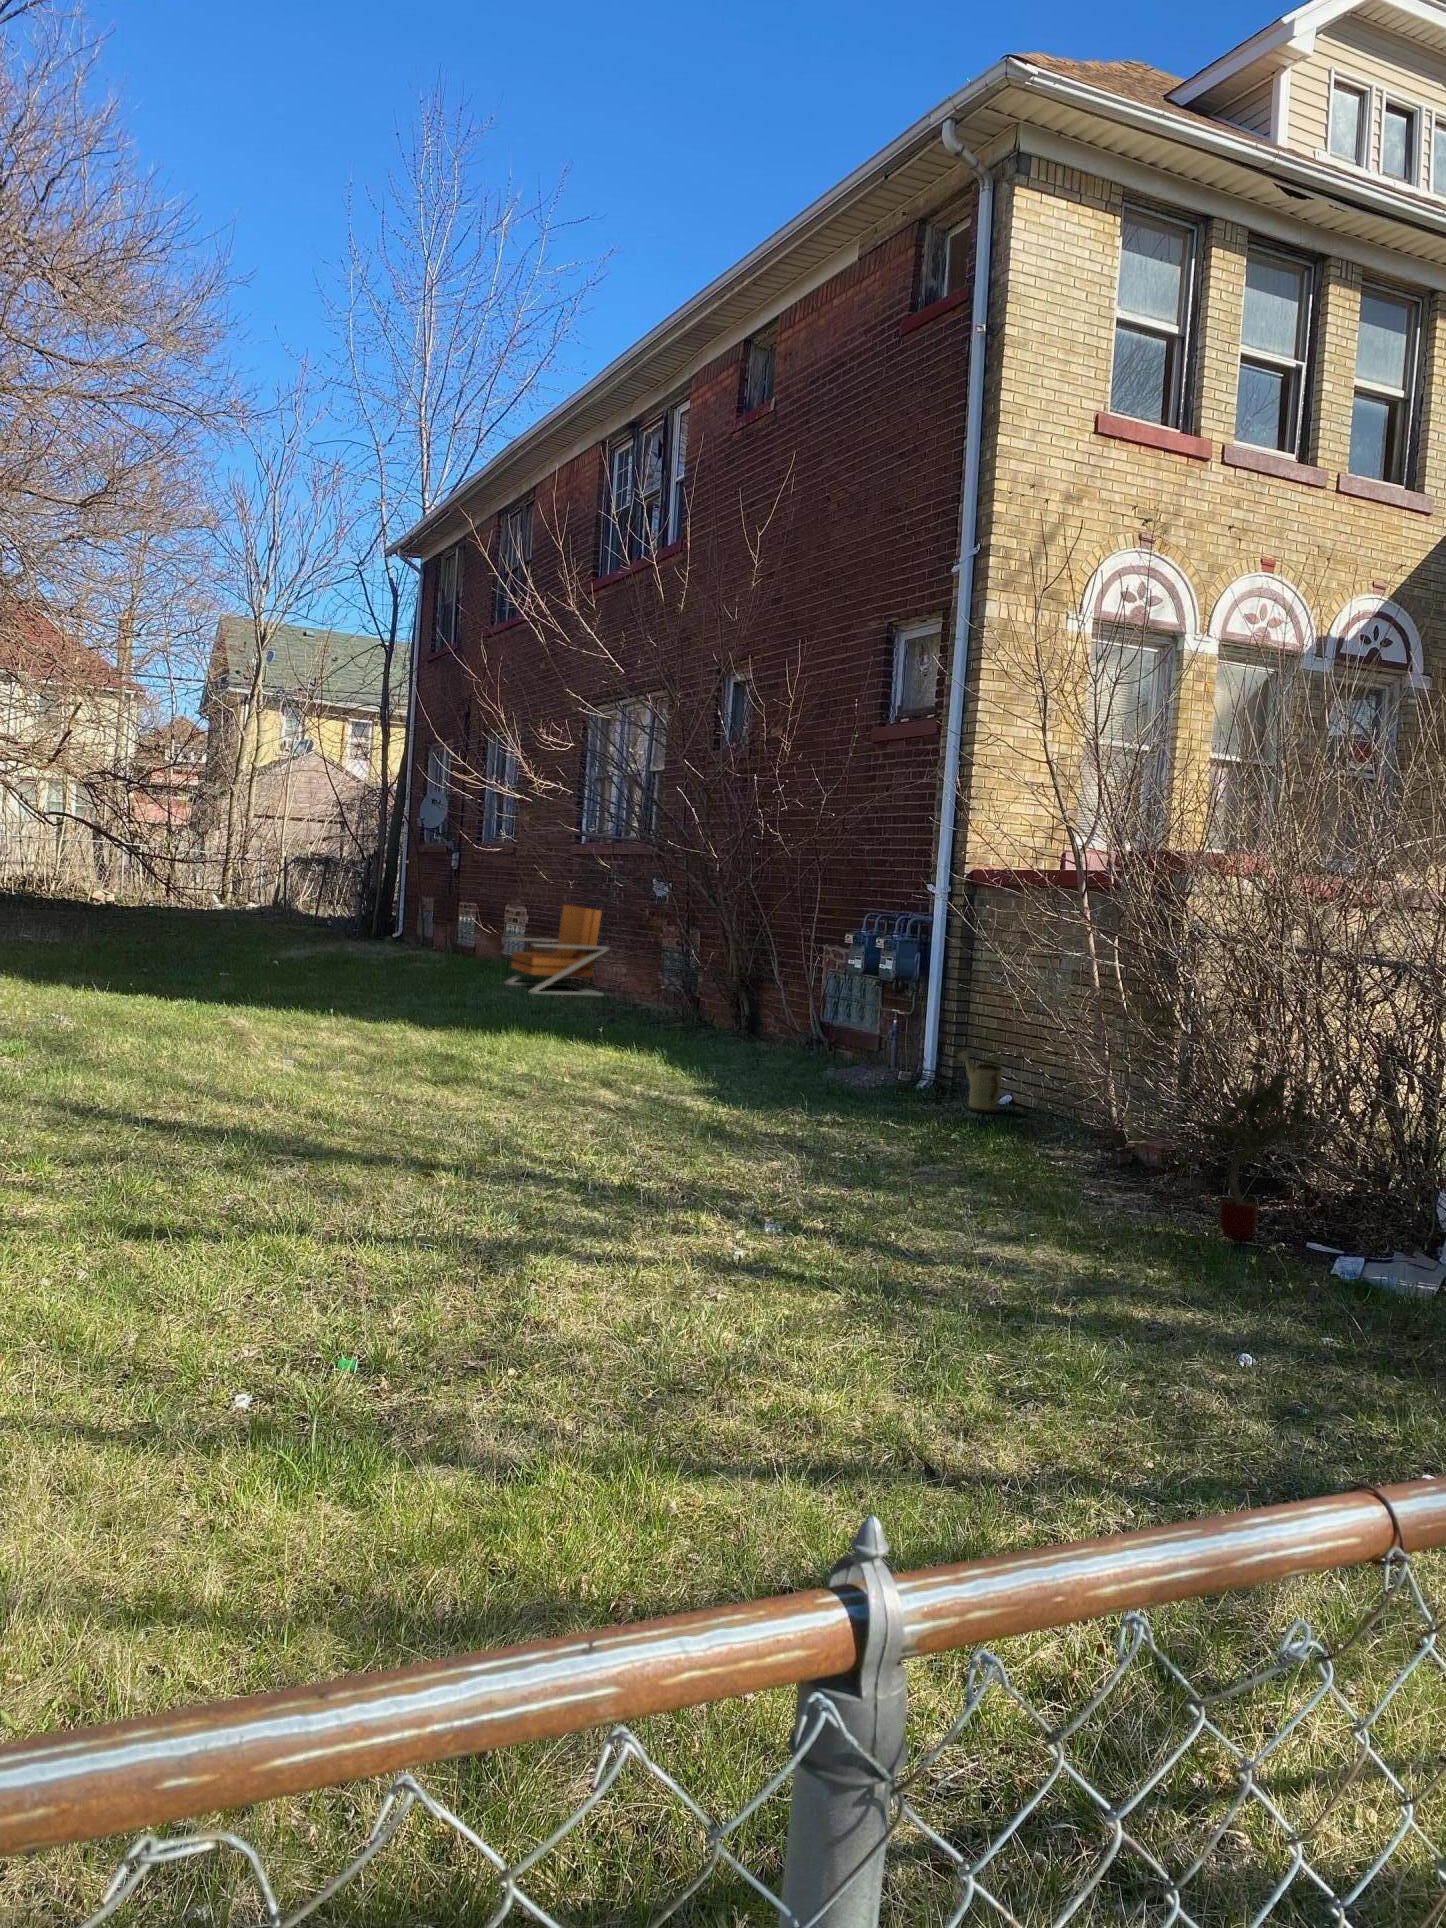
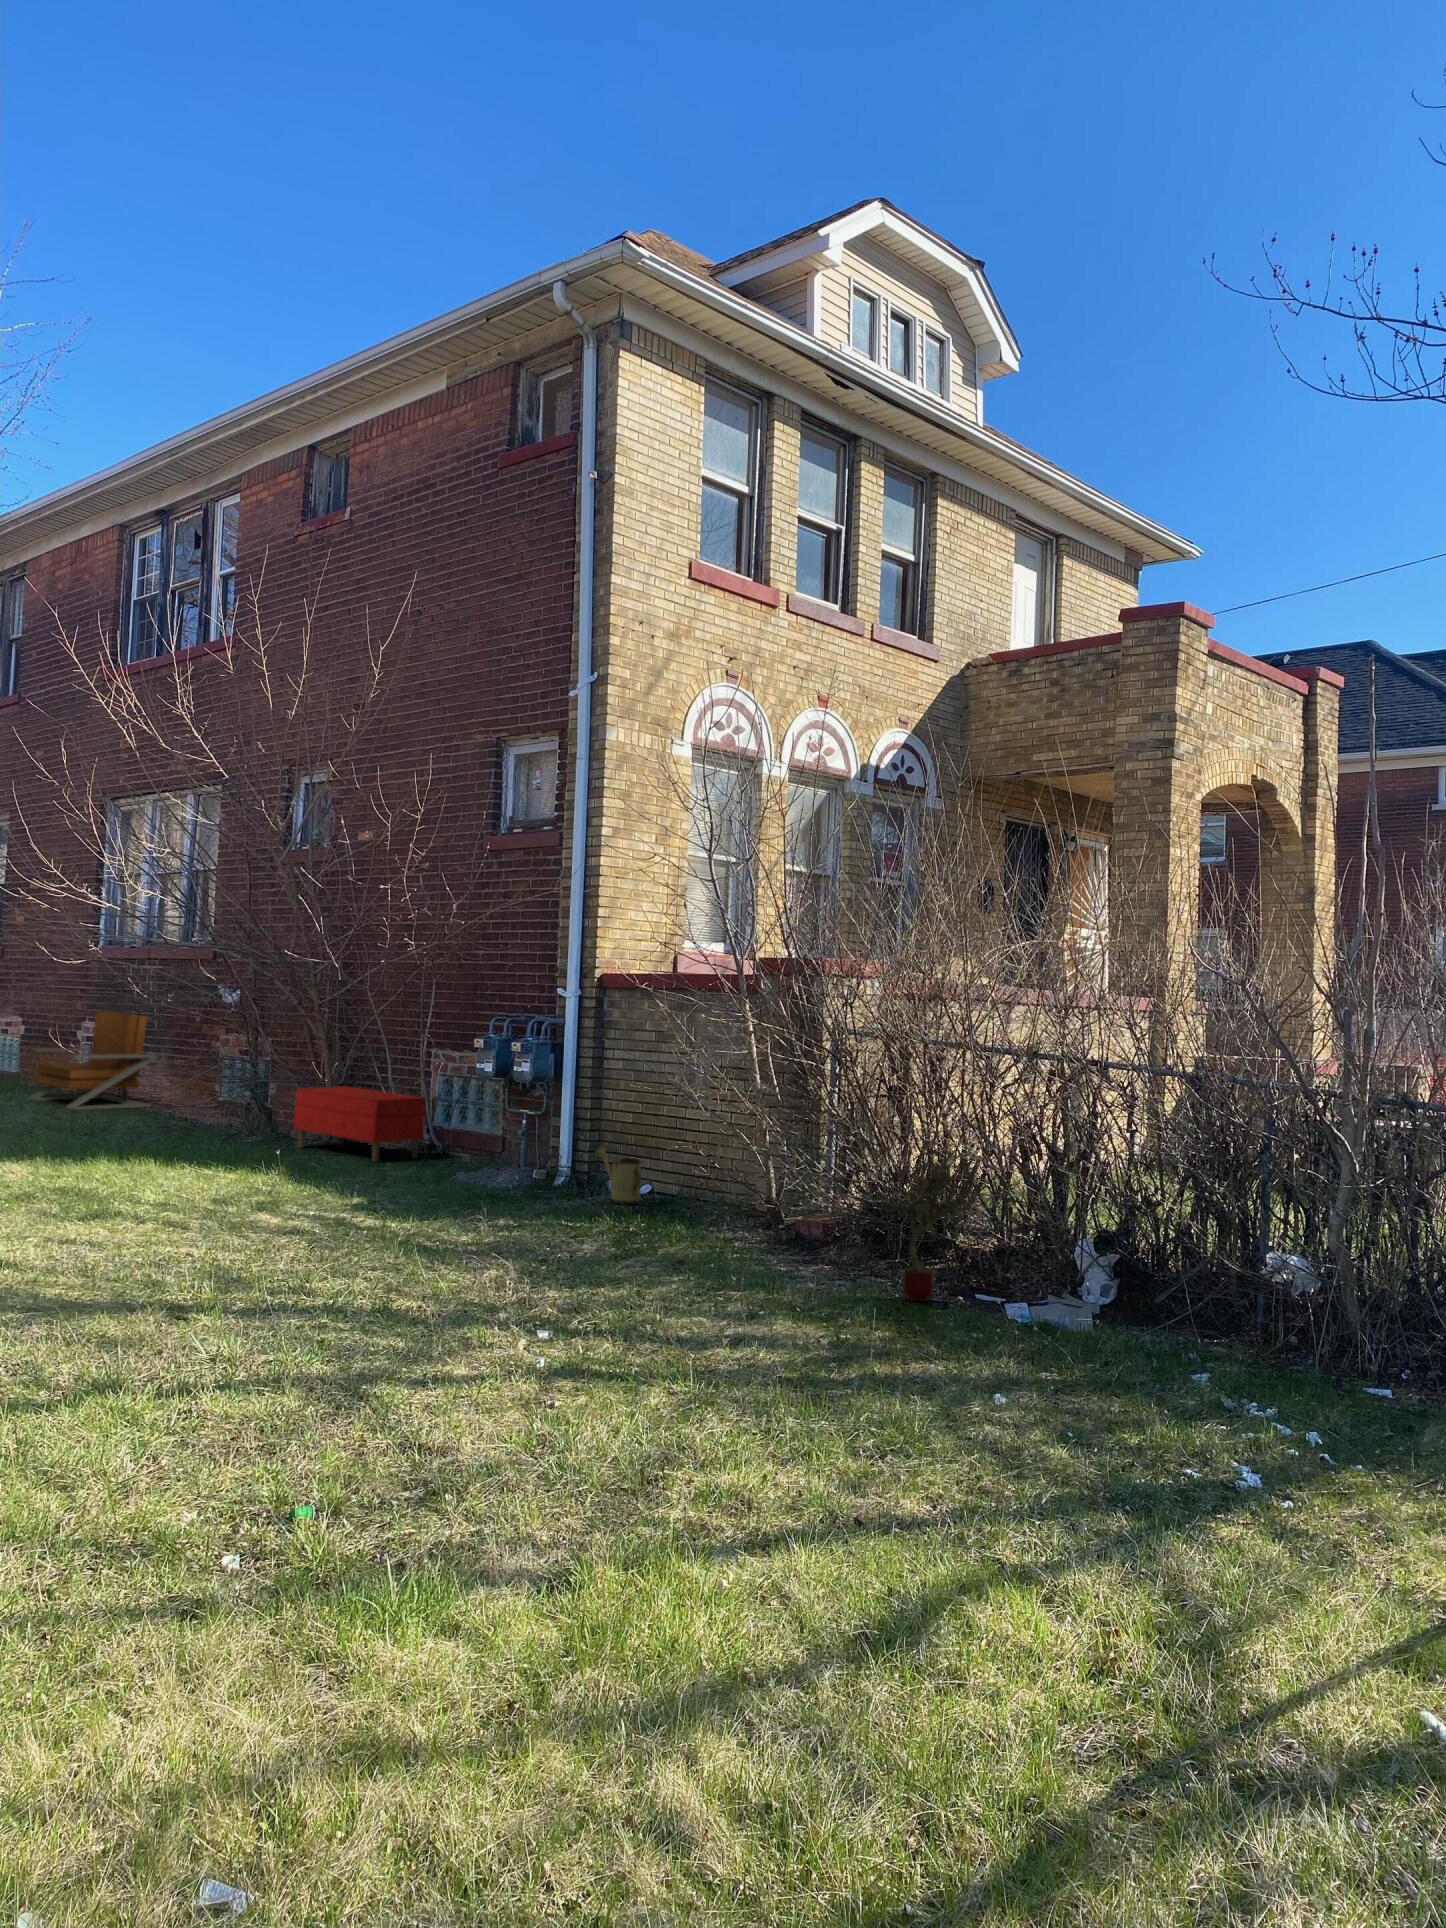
bench: none [698,980,816,1055] -> present [294,1086,425,1162]

